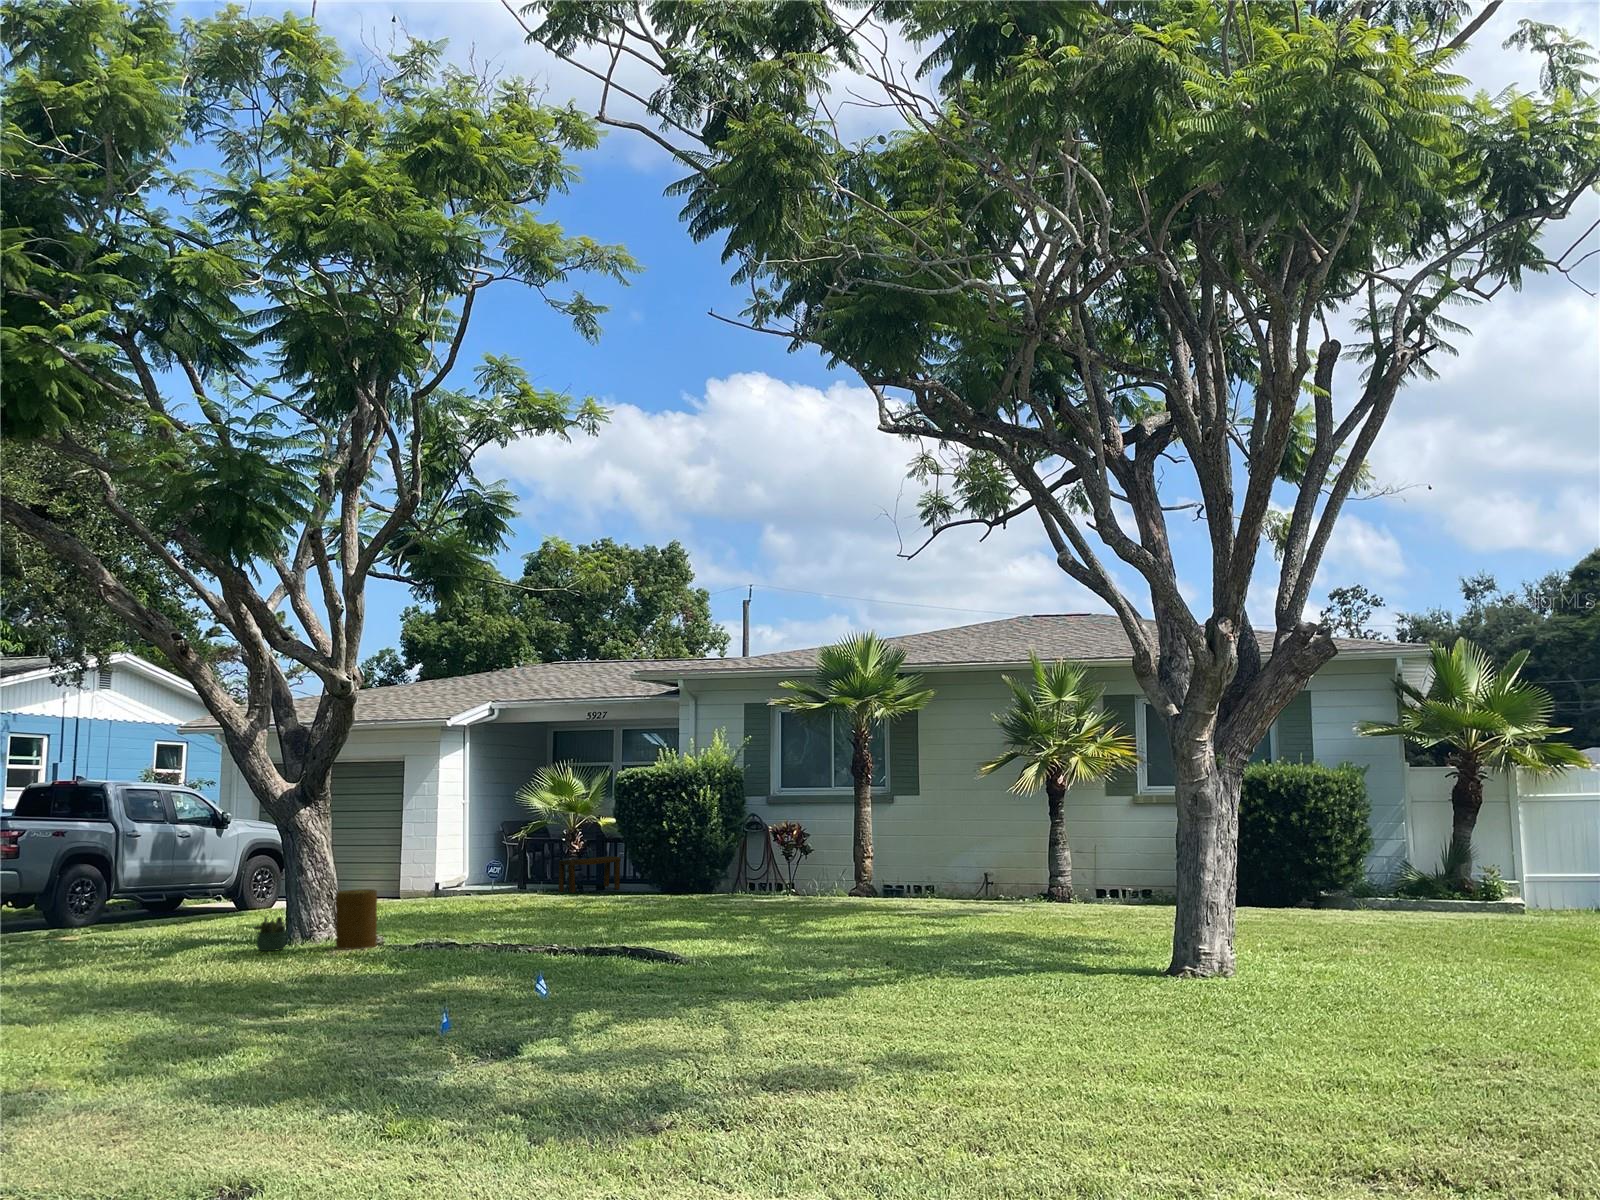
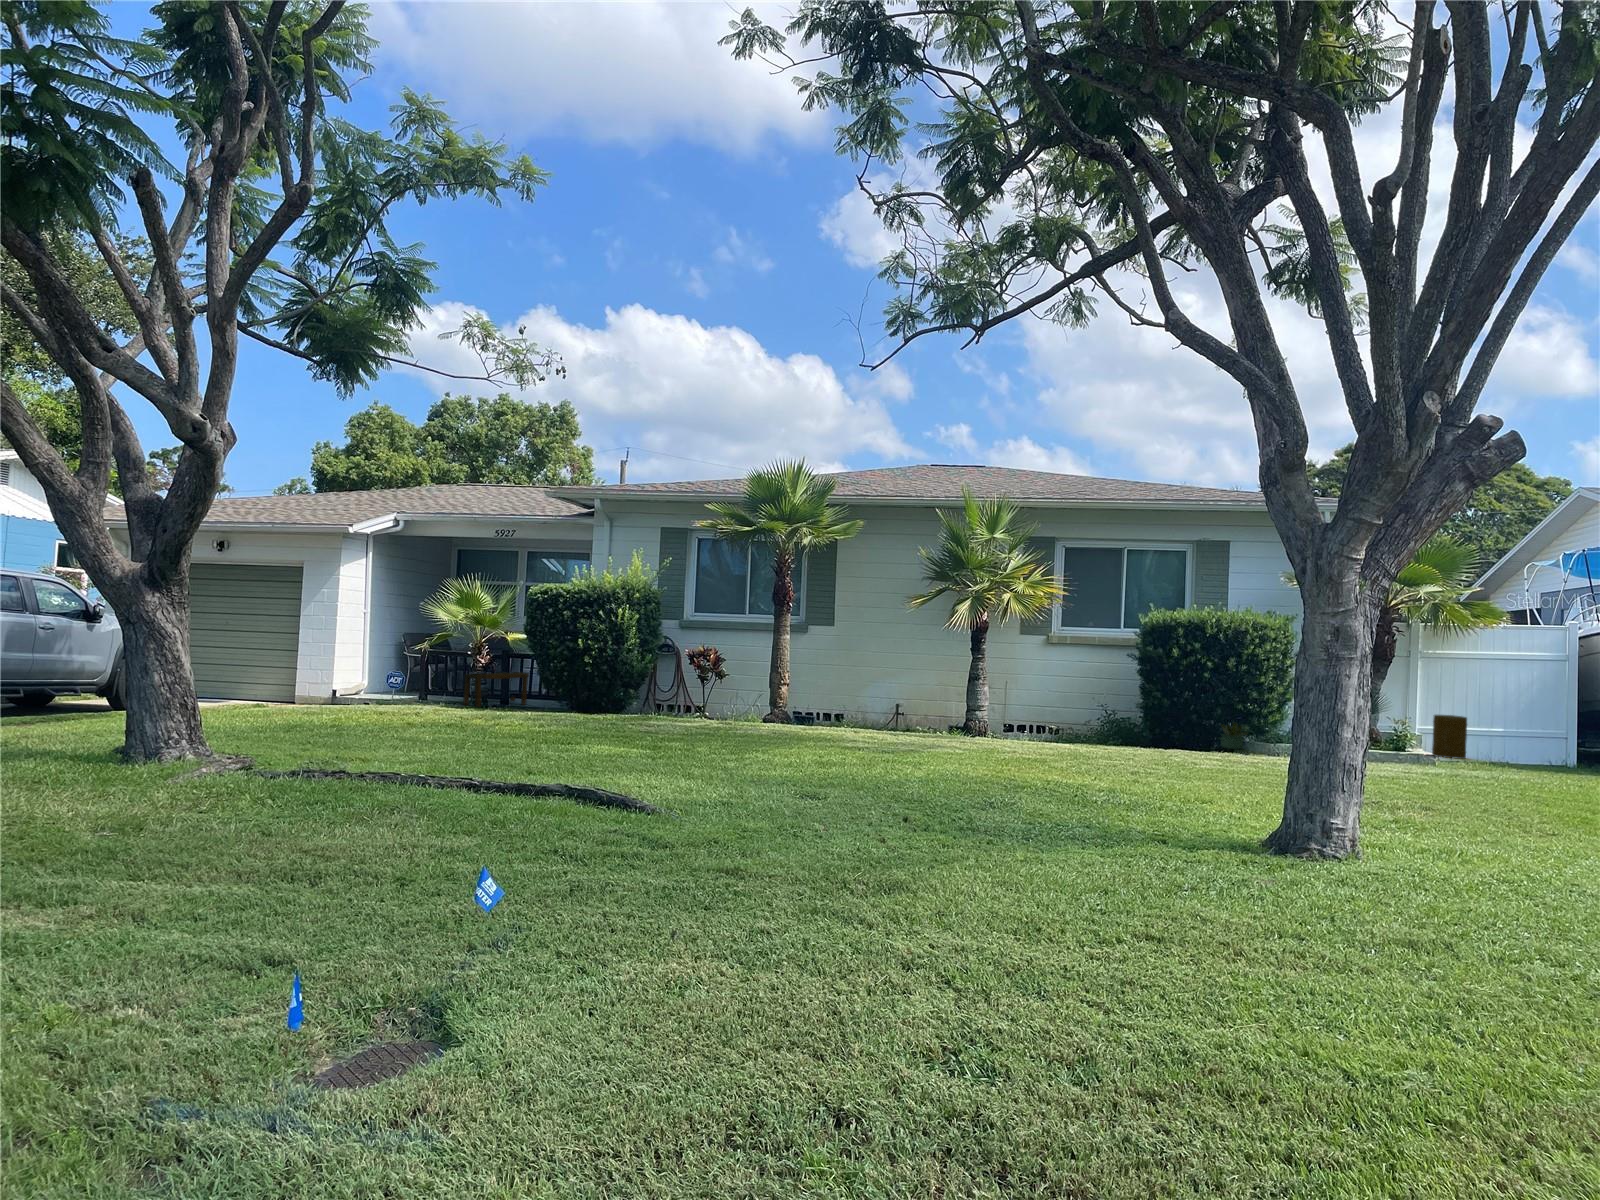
basket: present [335,889,377,949] -> present [1432,715,1467,759]
decorative plant: present [253,917,288,951] -> present [1220,723,1248,749]

